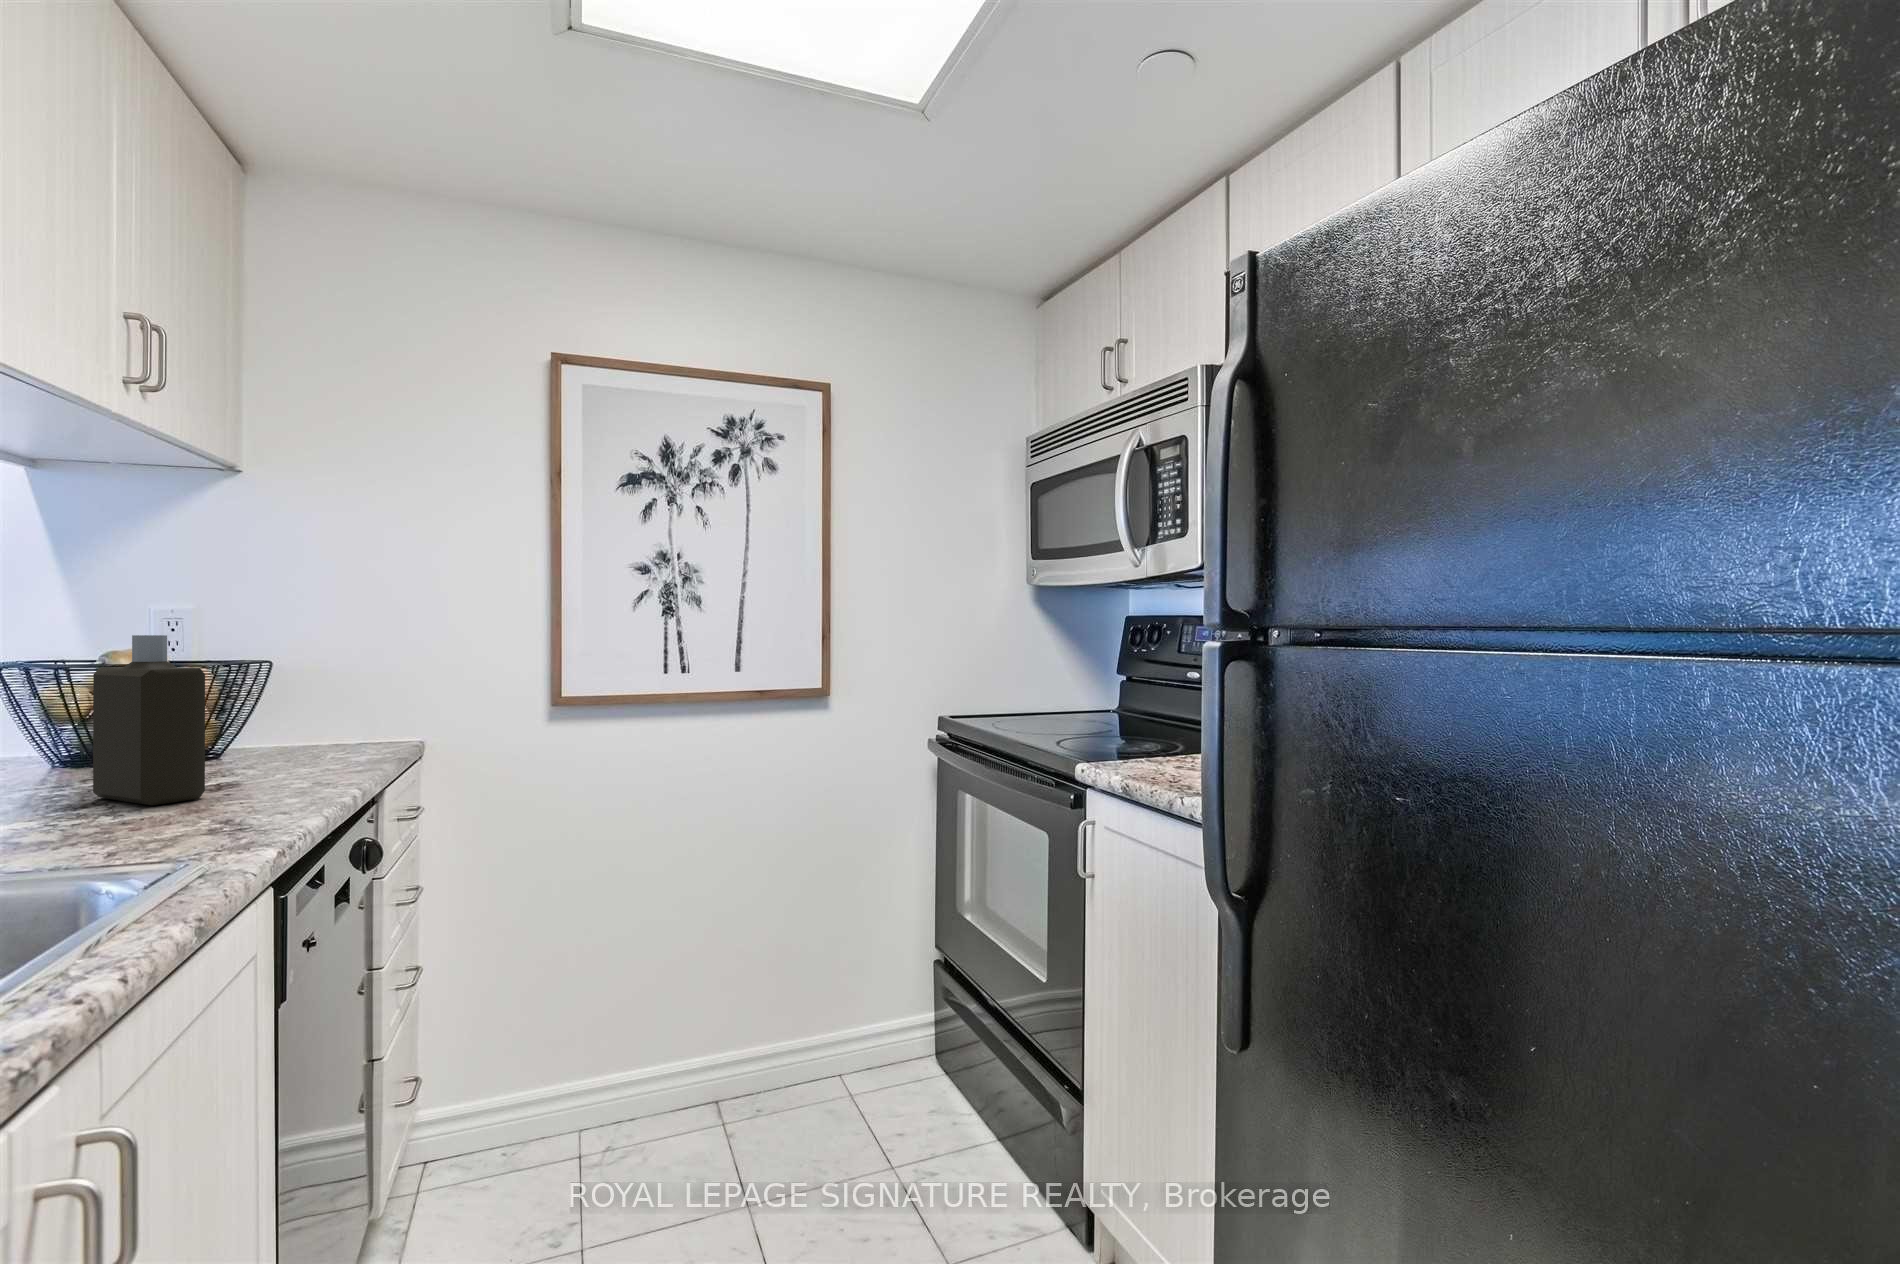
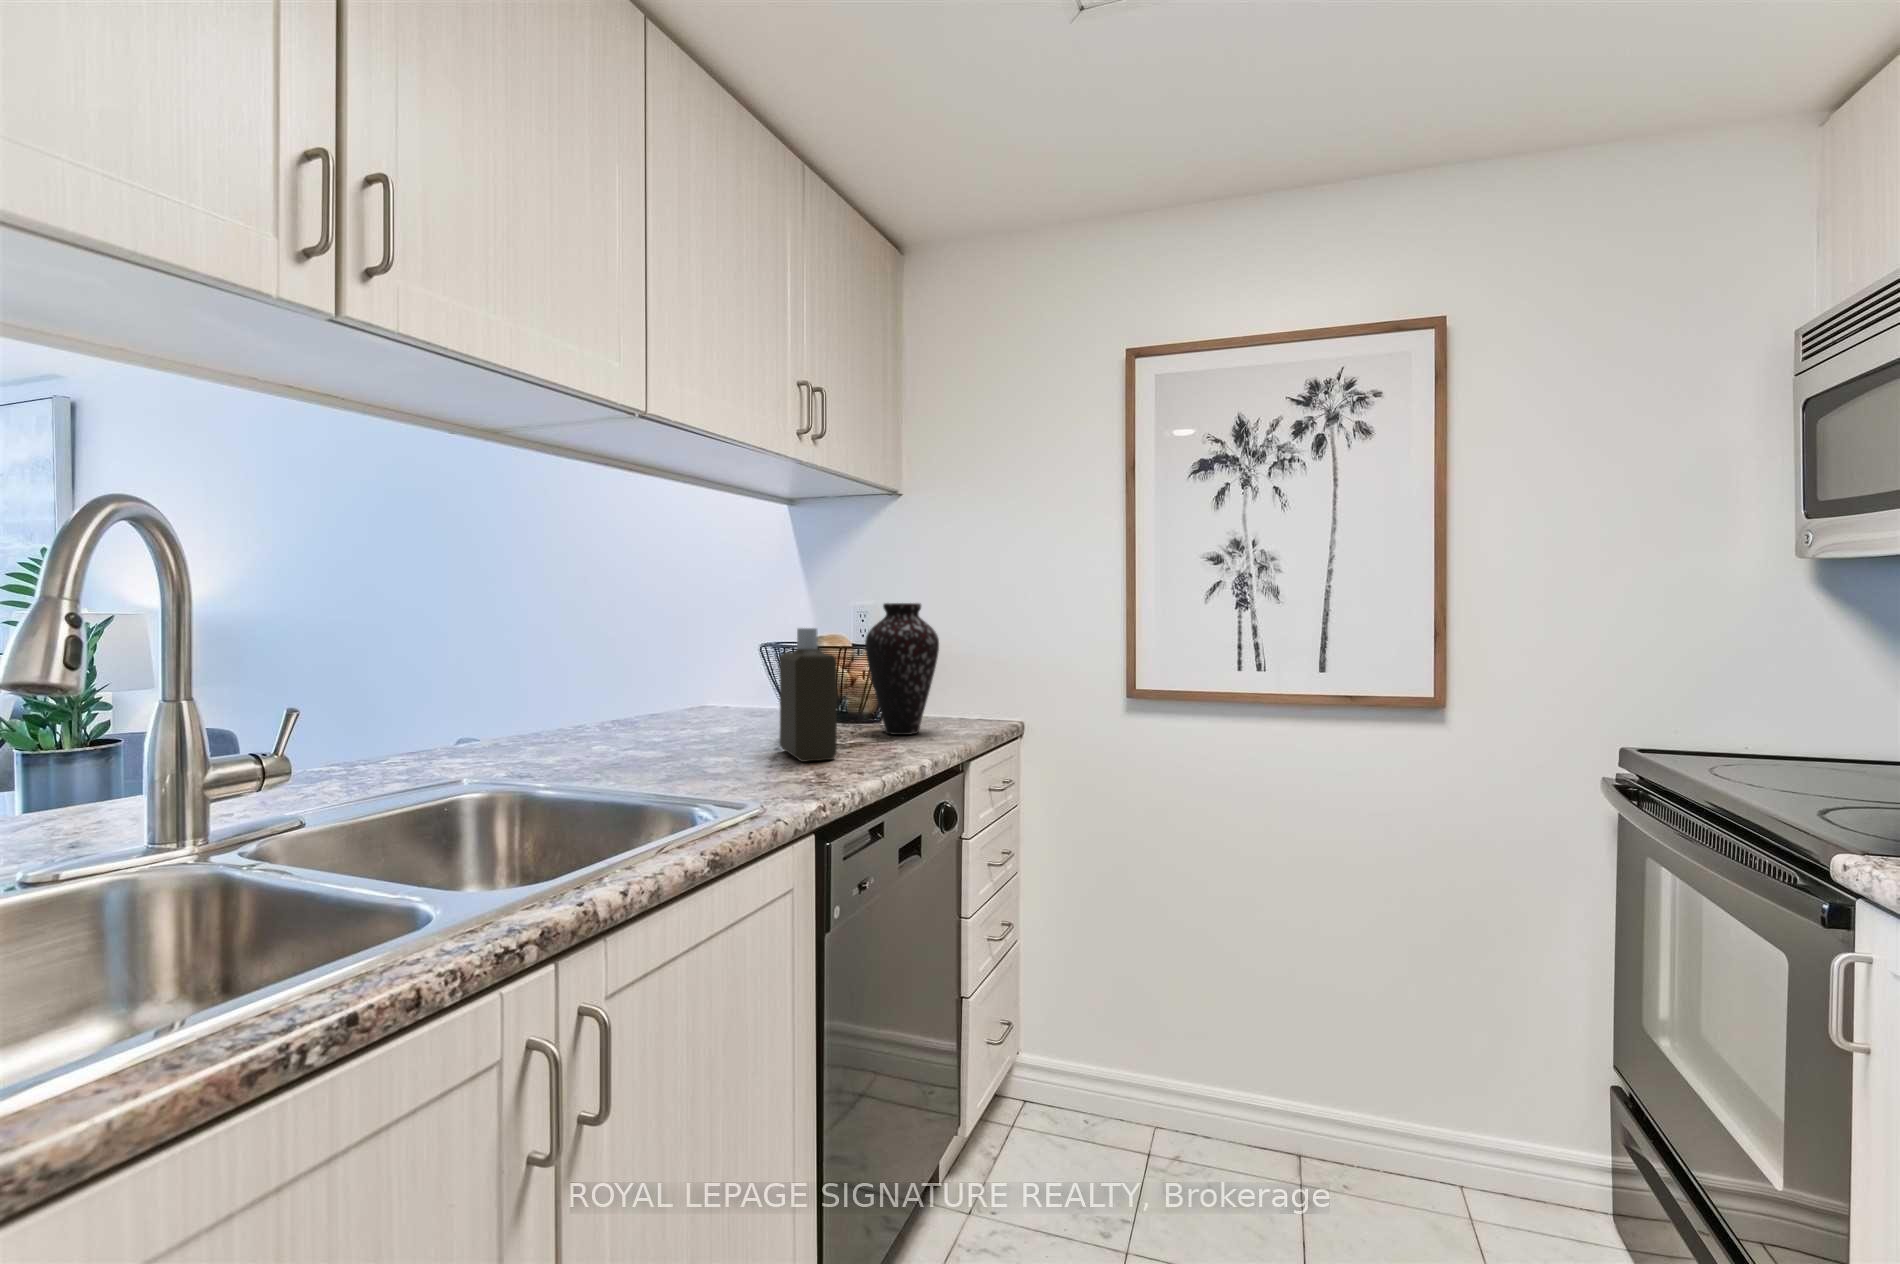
vase: none [216,605,329,767] -> present [865,603,939,735]

